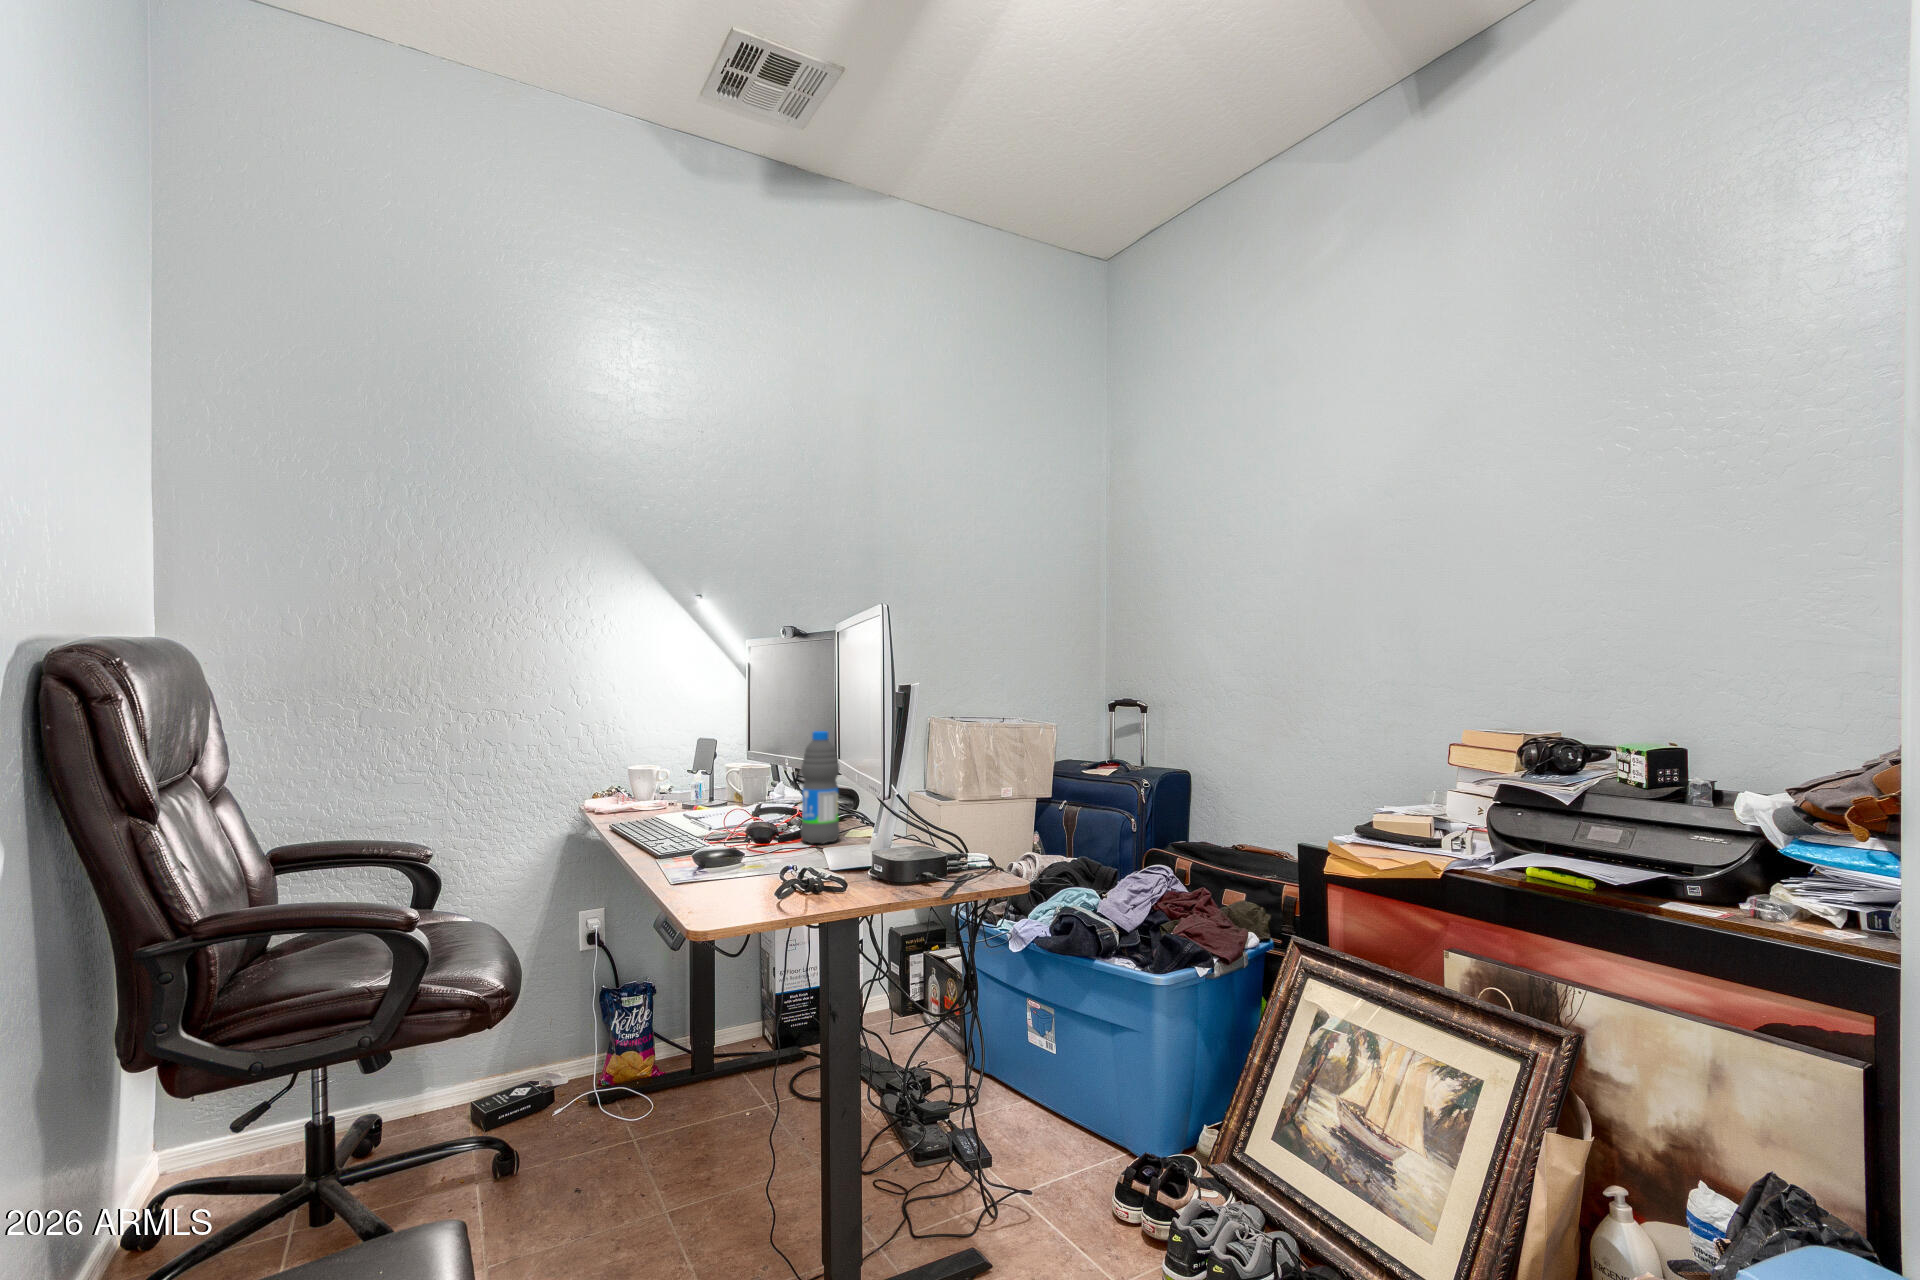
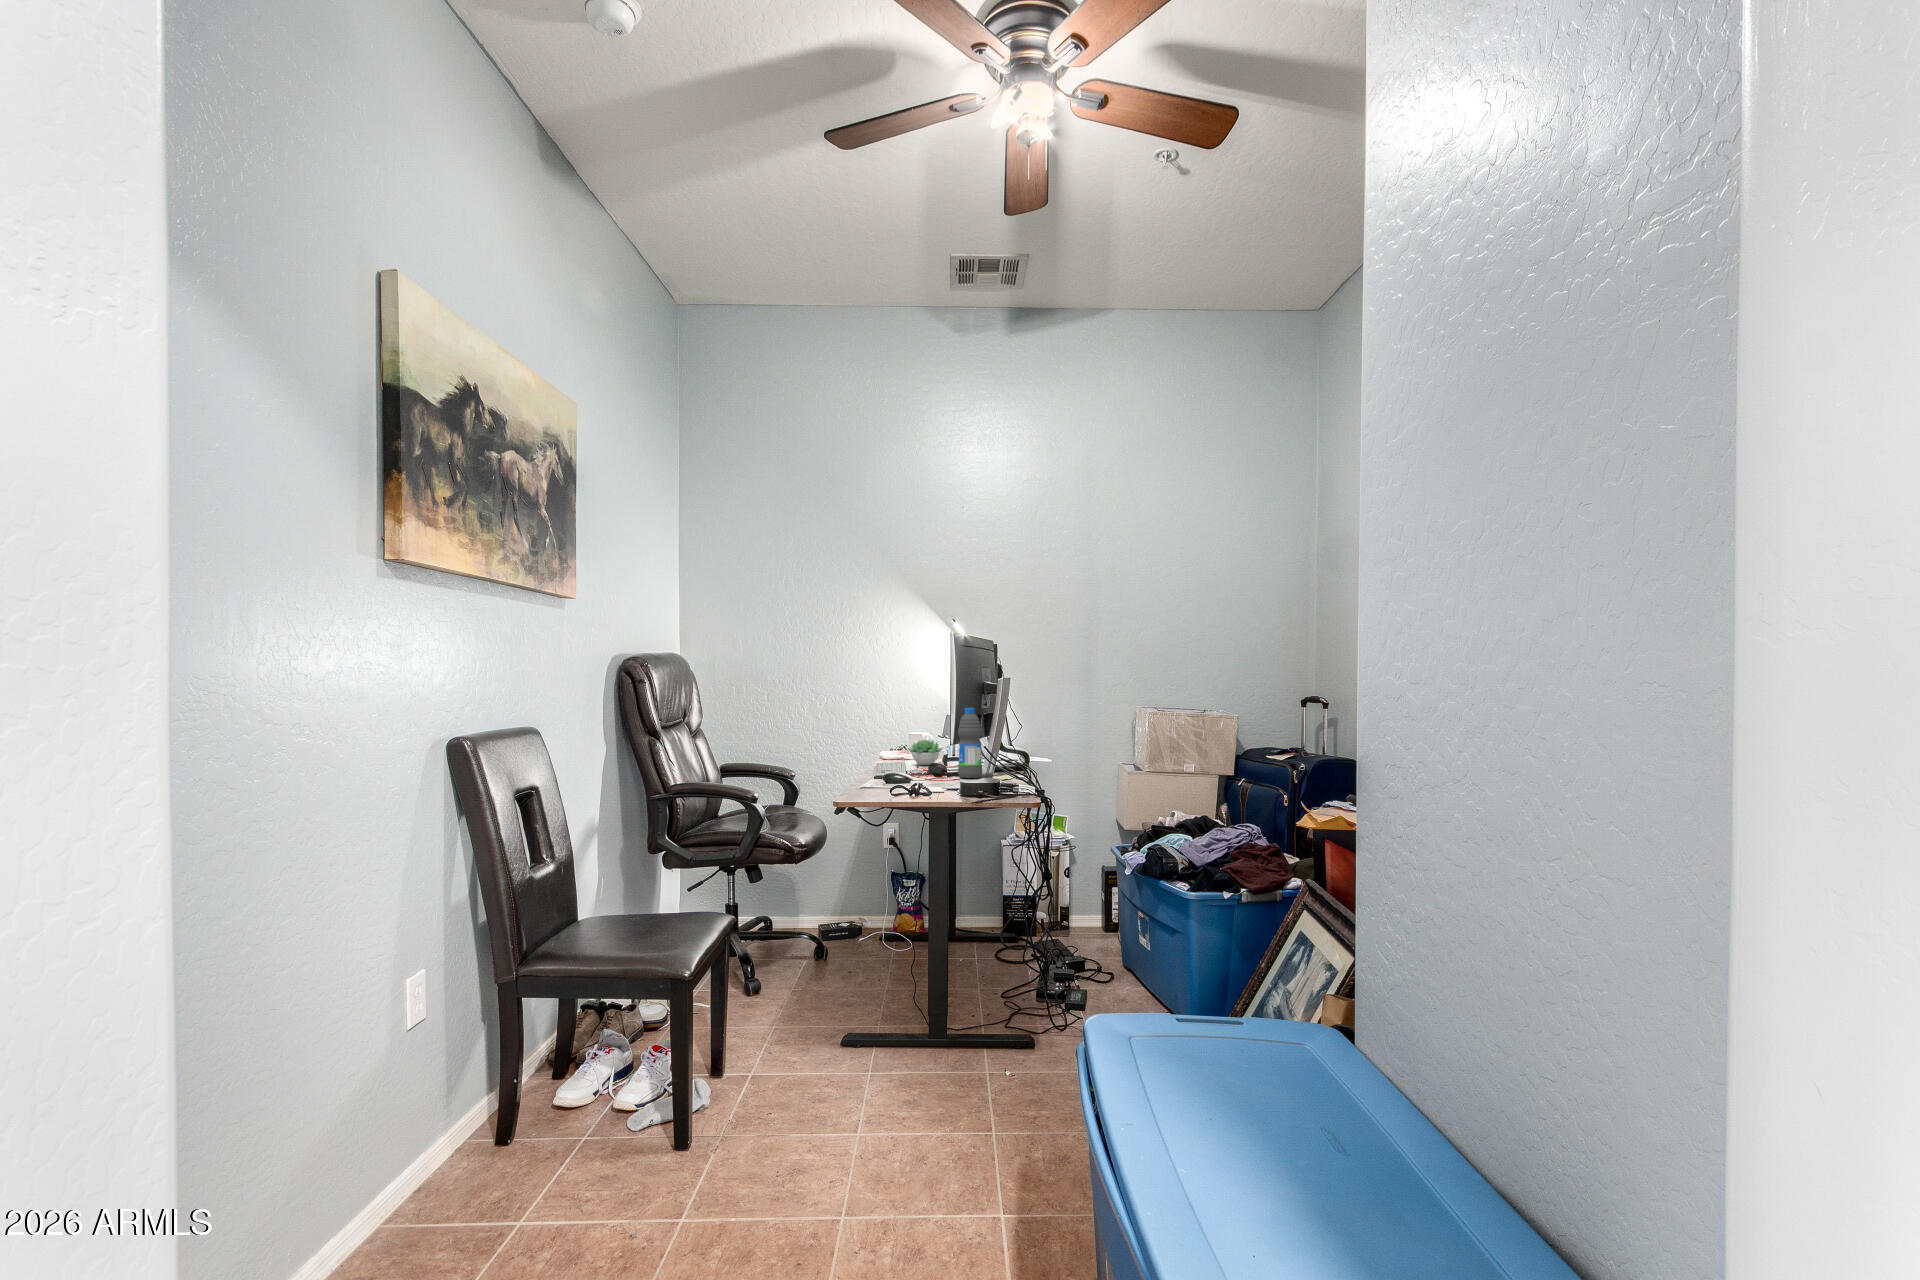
succulent plant: none [667,780,725,820] -> present [908,740,943,765]

